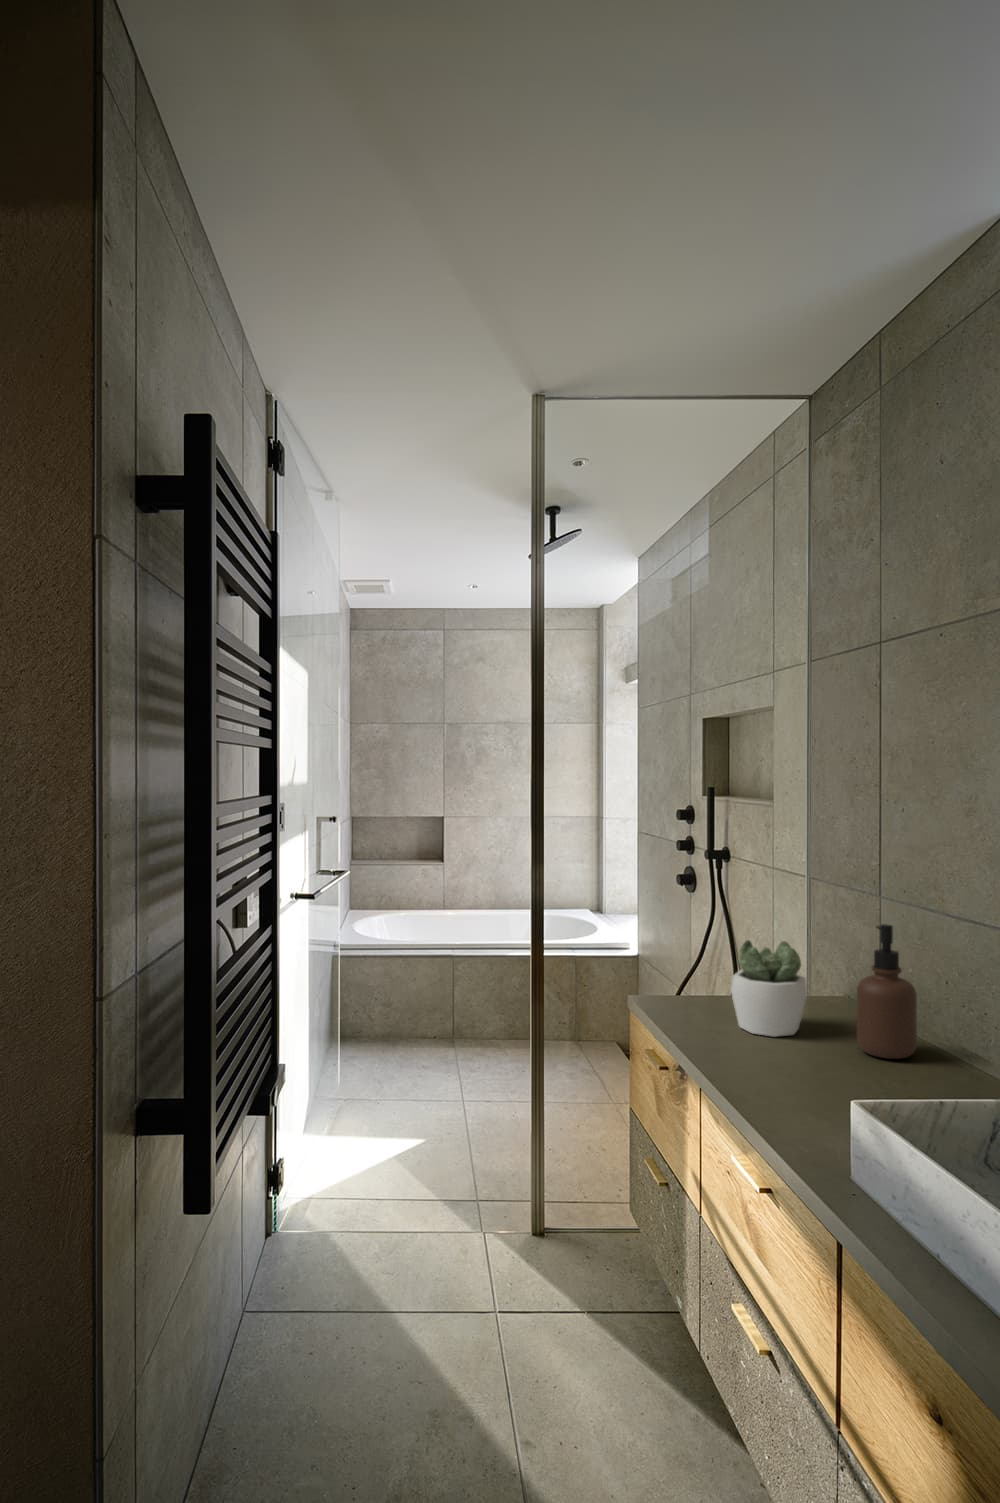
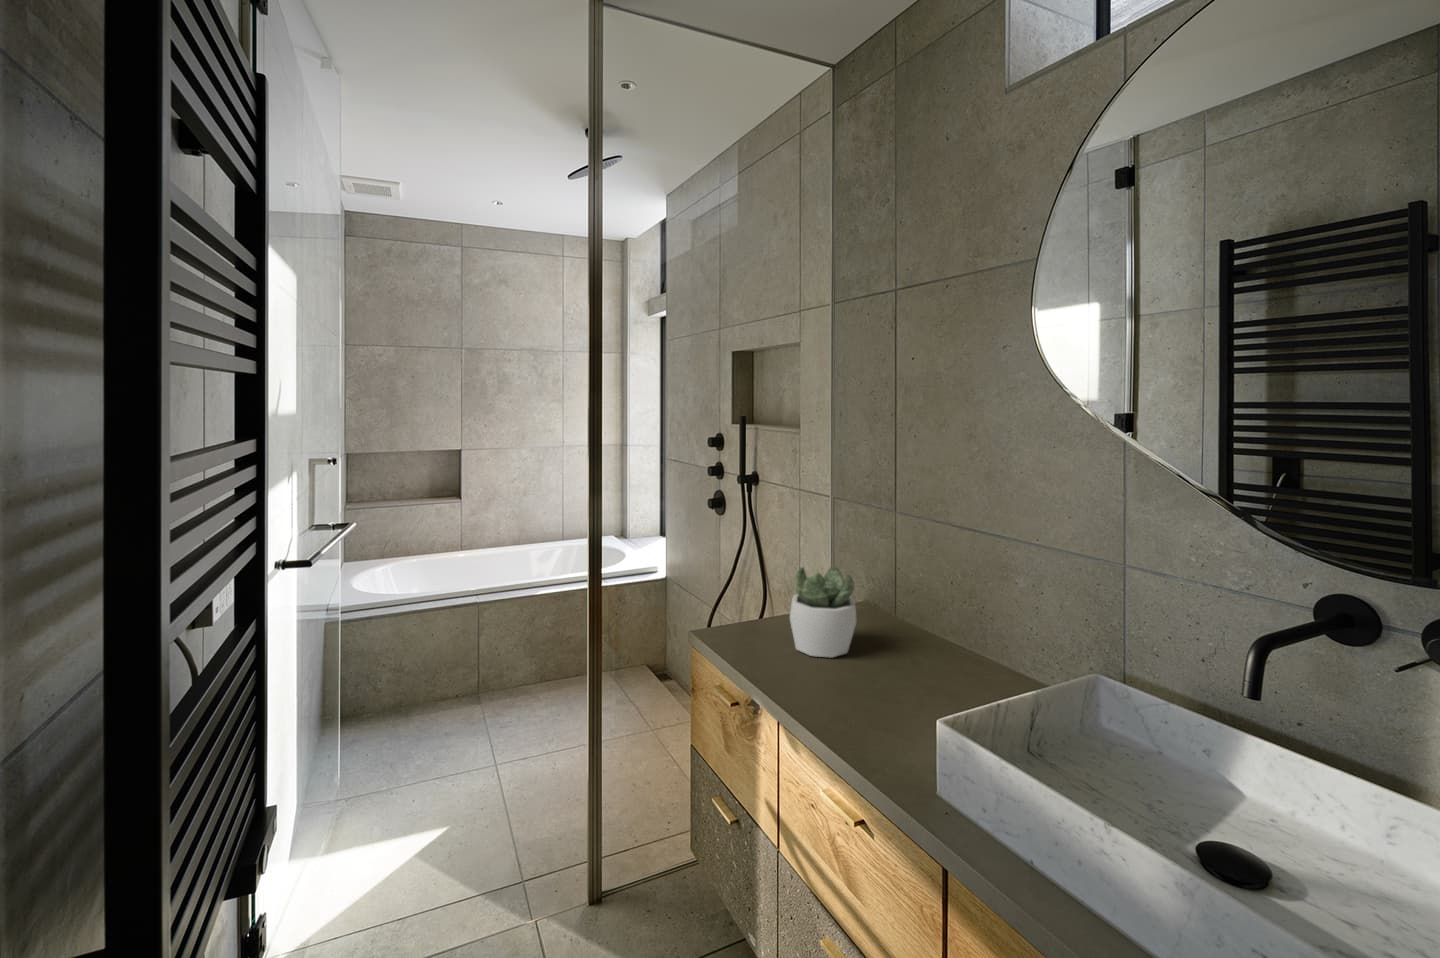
soap dispenser: present [857,924,917,1059] -> none [908,550,963,671]

